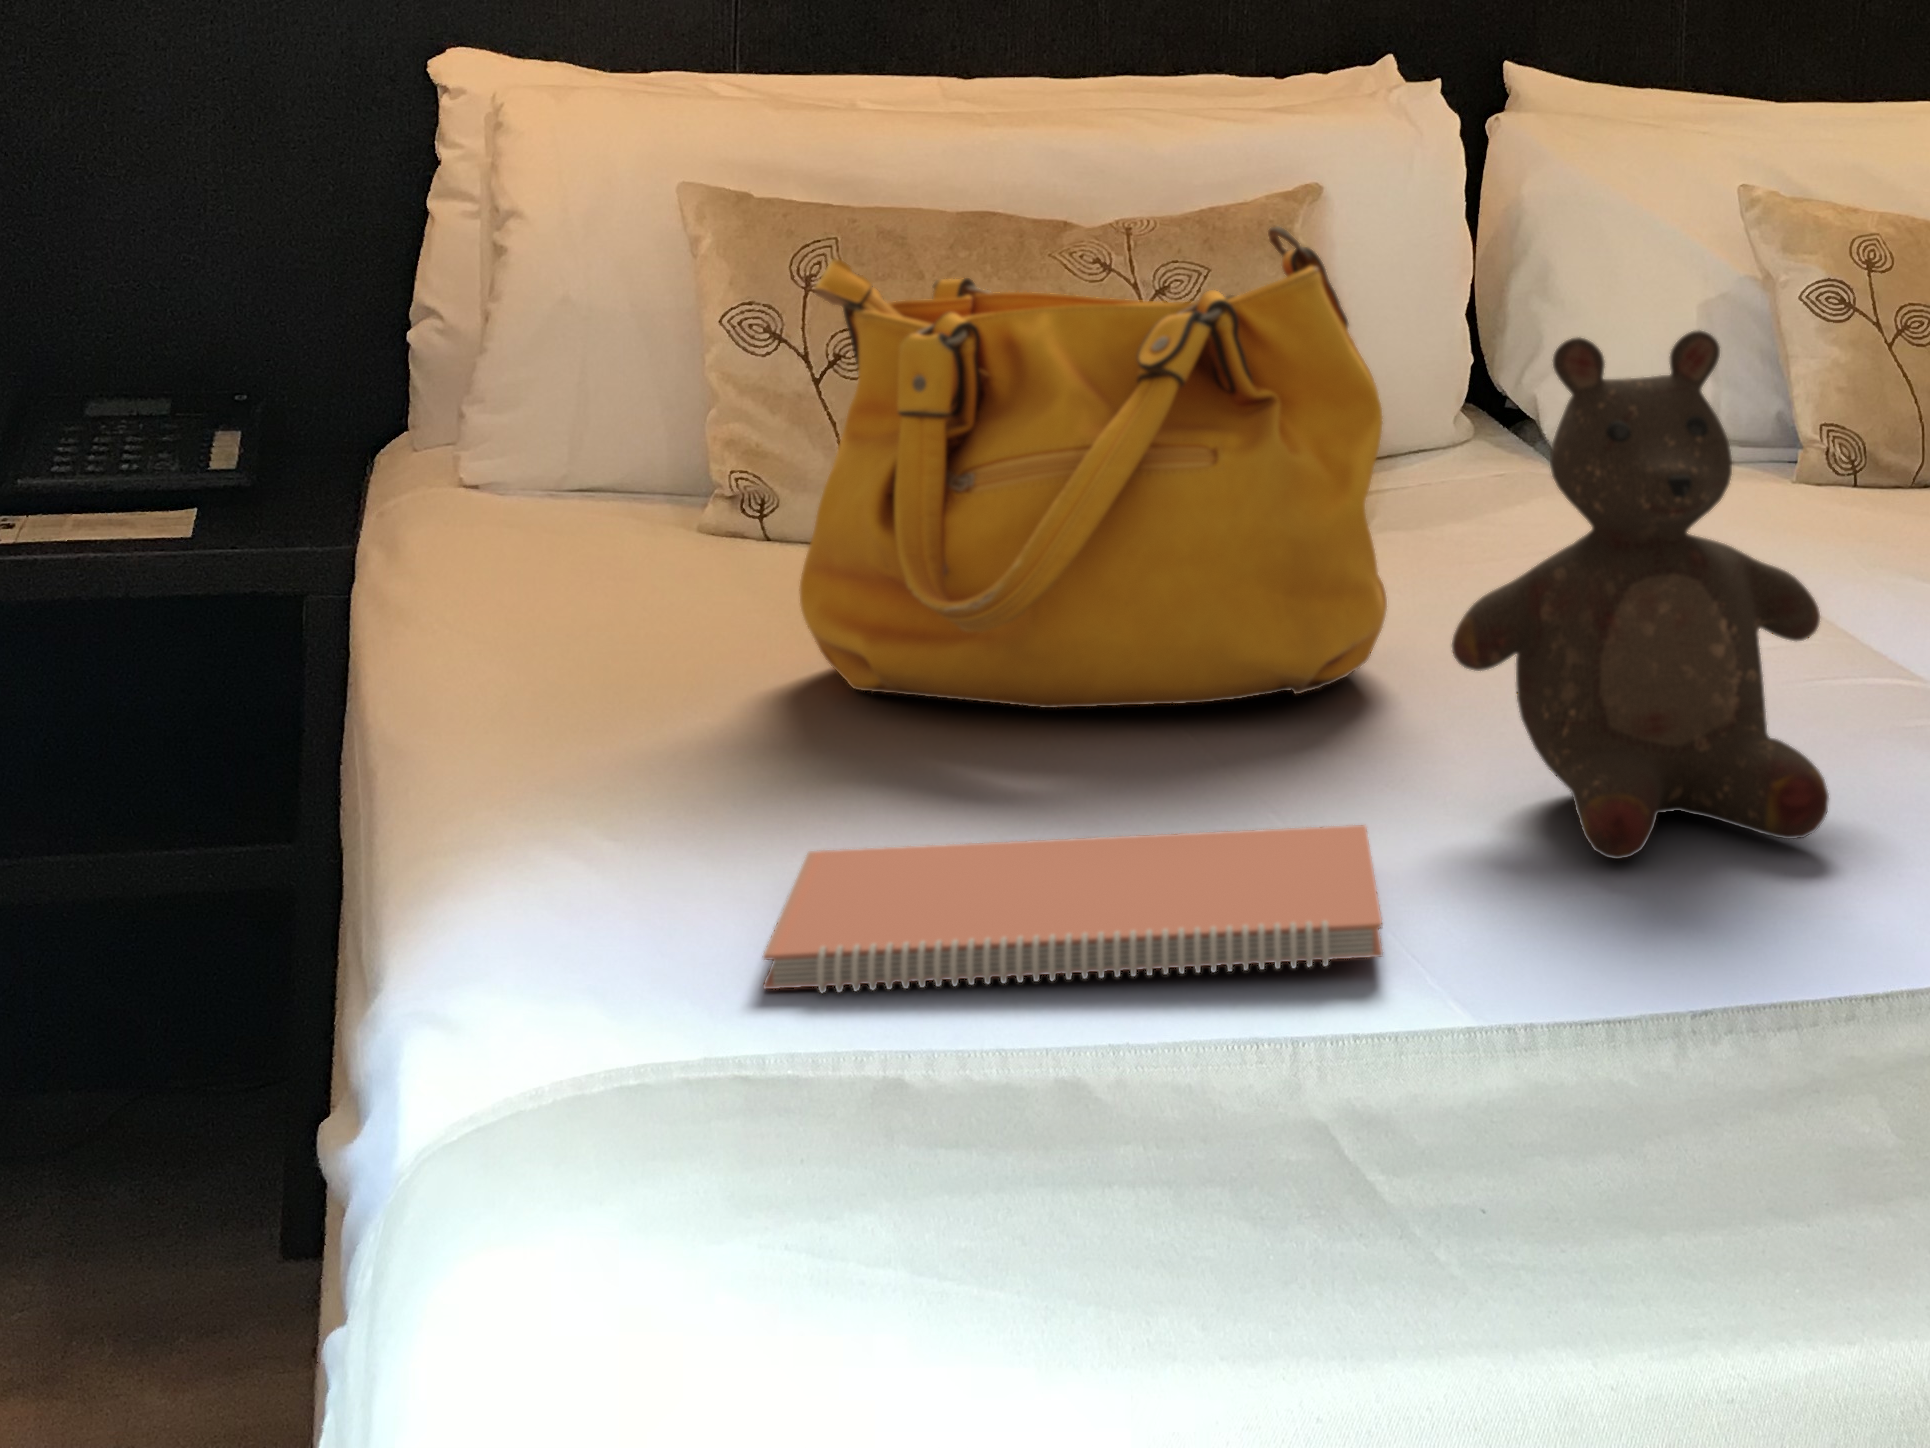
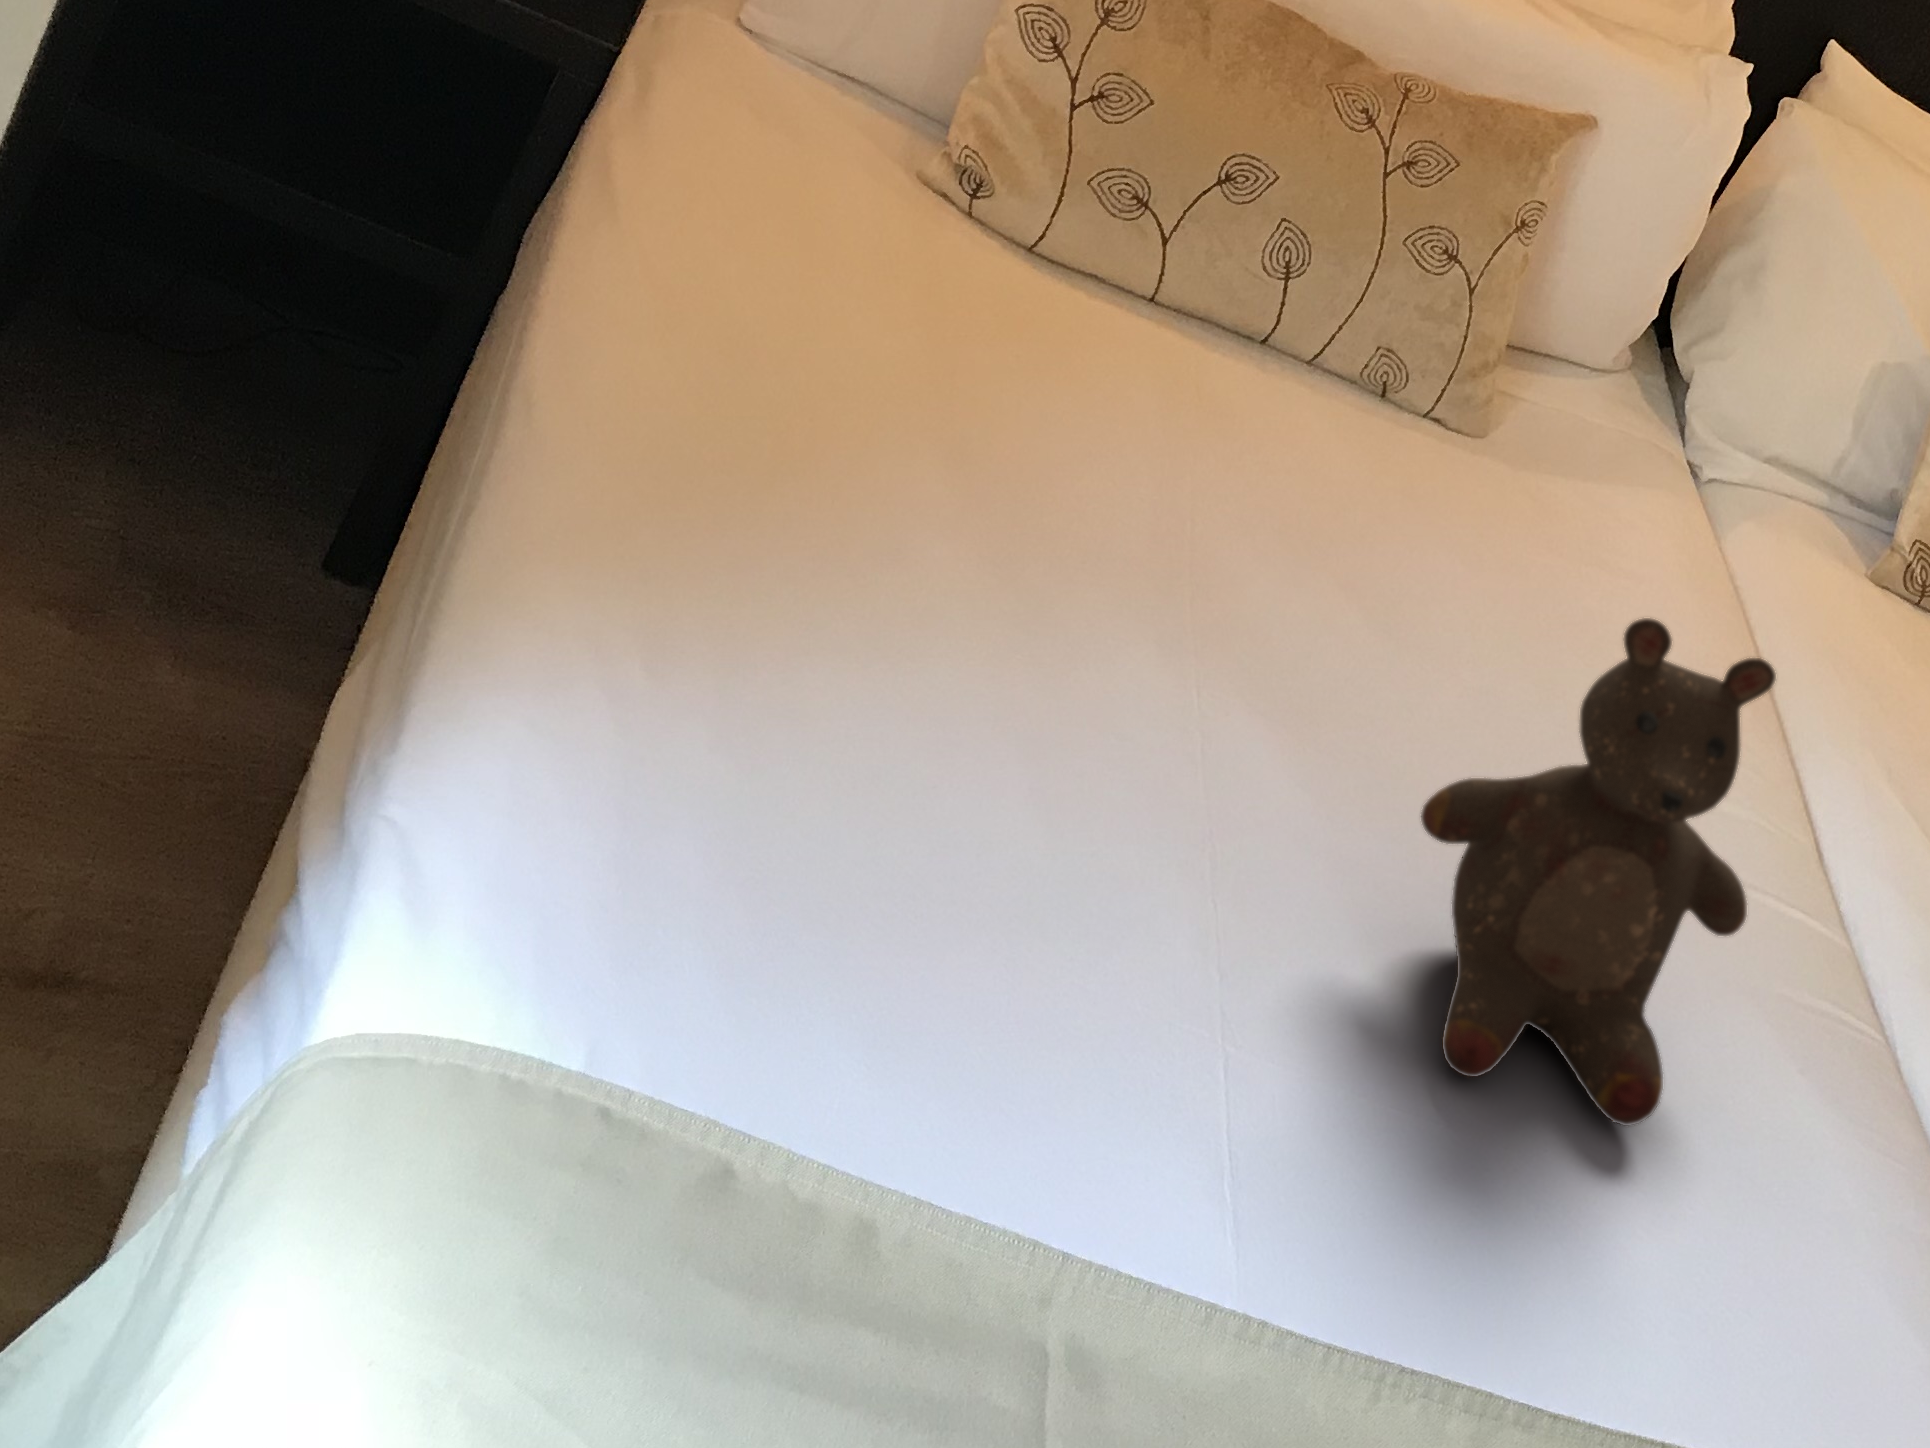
handbag: present [799,226,1387,708] -> none [936,124,1511,705]
notebook: present [763,825,1383,993] -> none [701,734,1270,1123]

